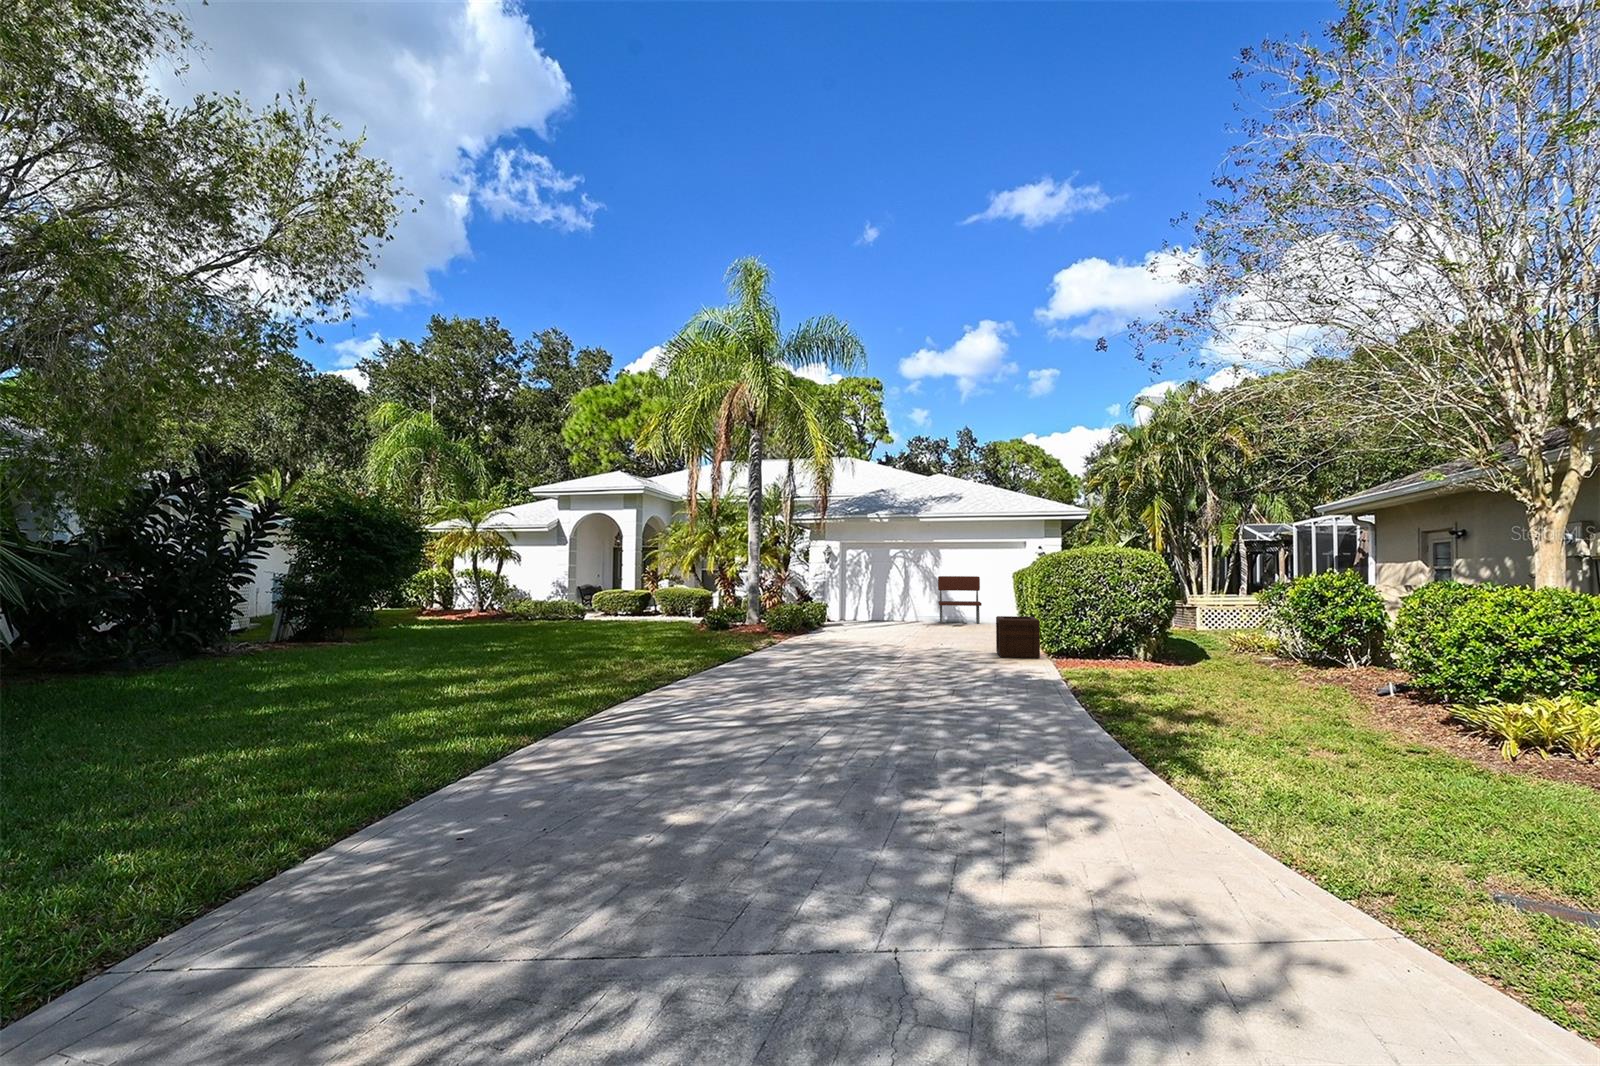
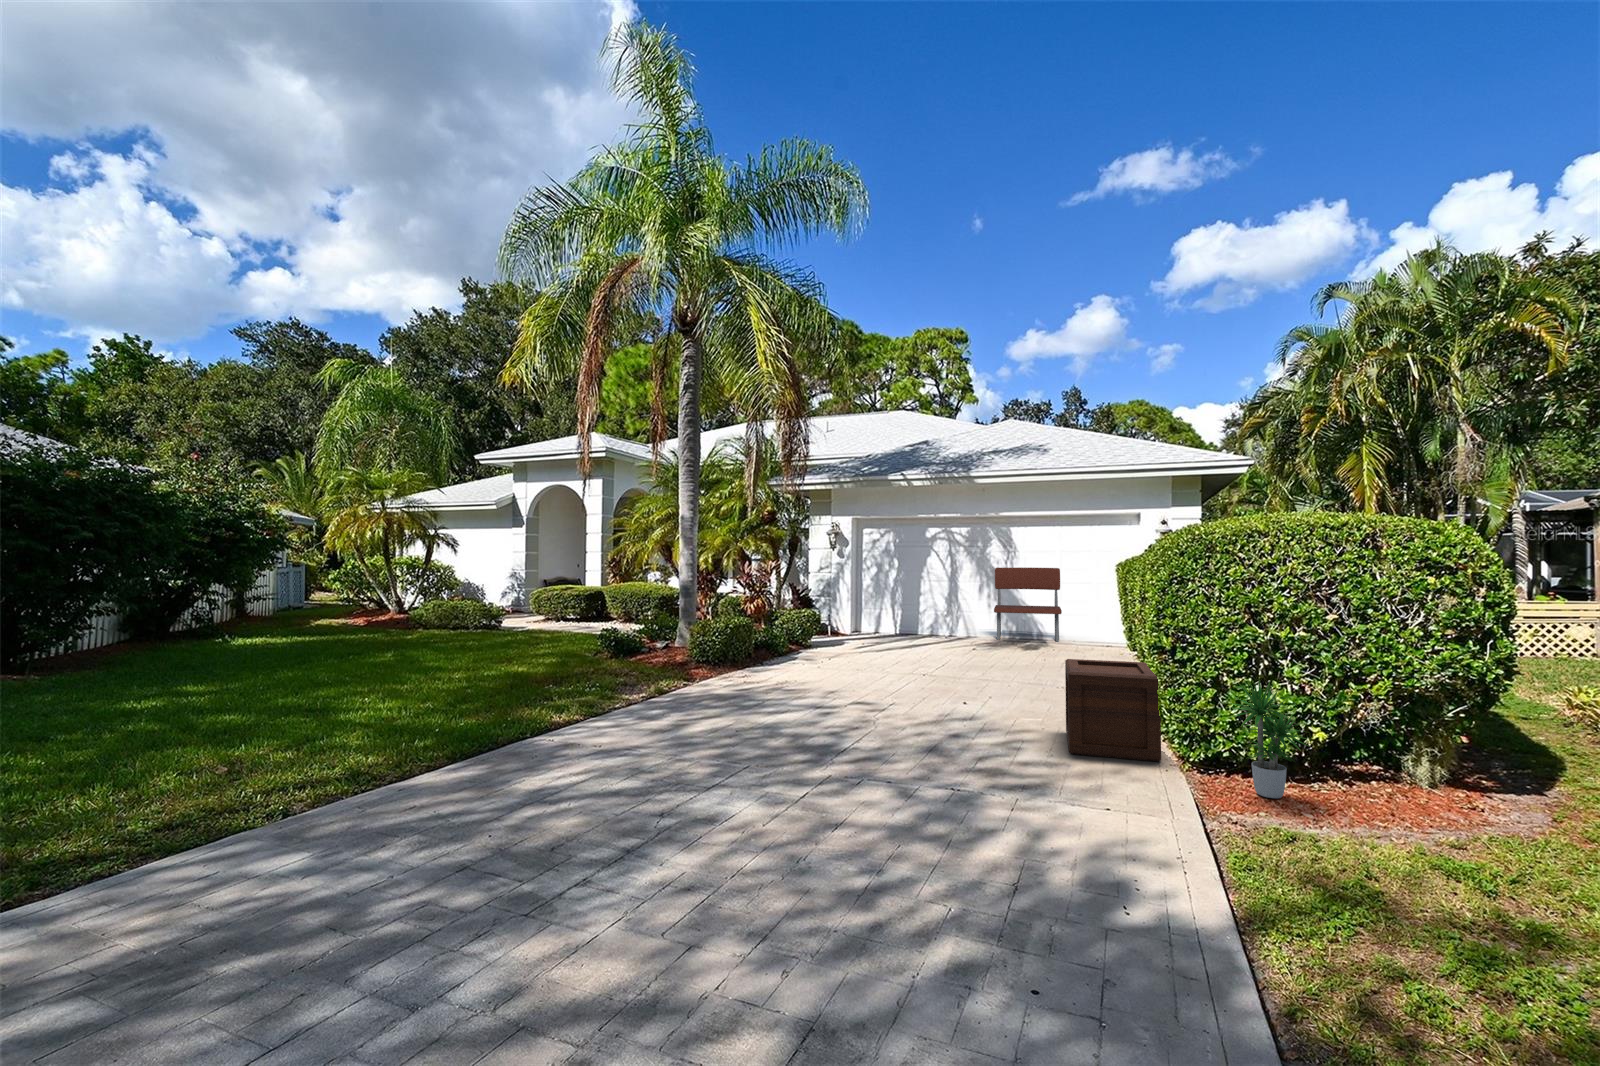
potted plant: none [1065,616,1097,664] -> present [1230,680,1306,798]

